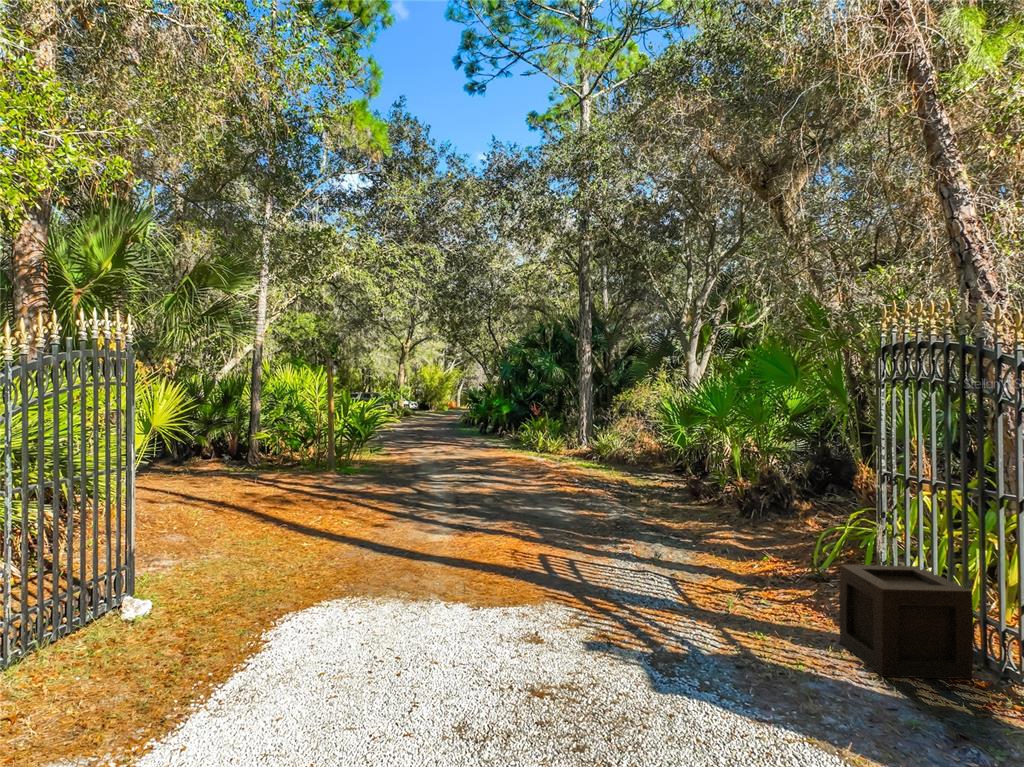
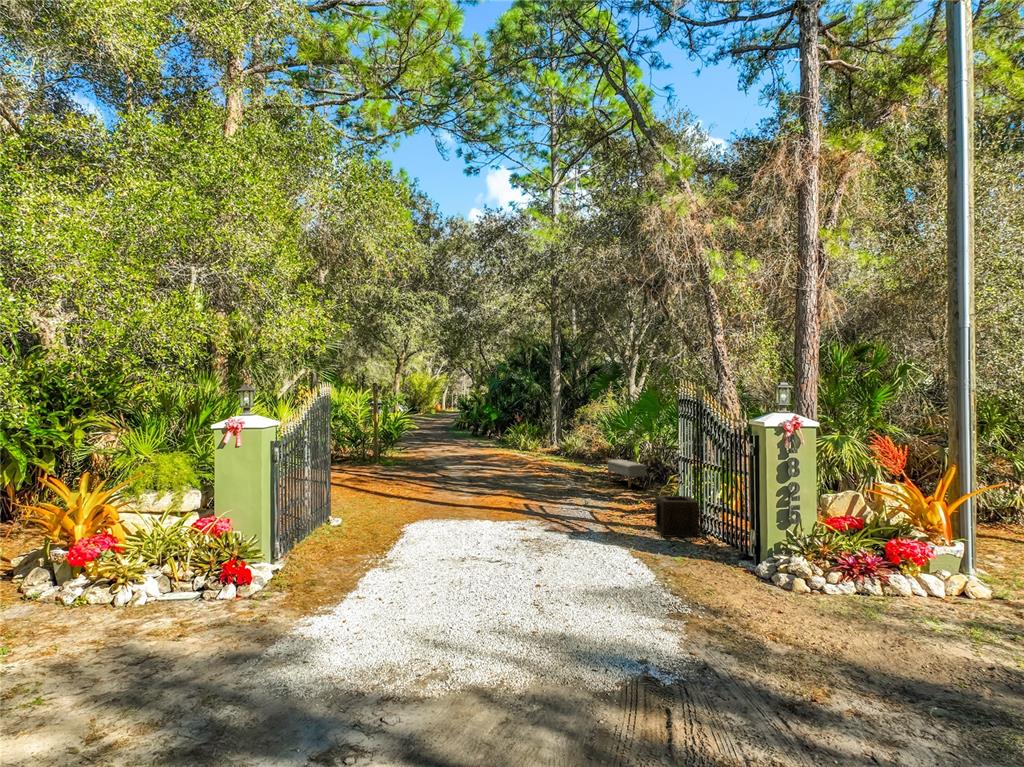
bench: none [674,469,745,517] -> present [607,459,647,488]

